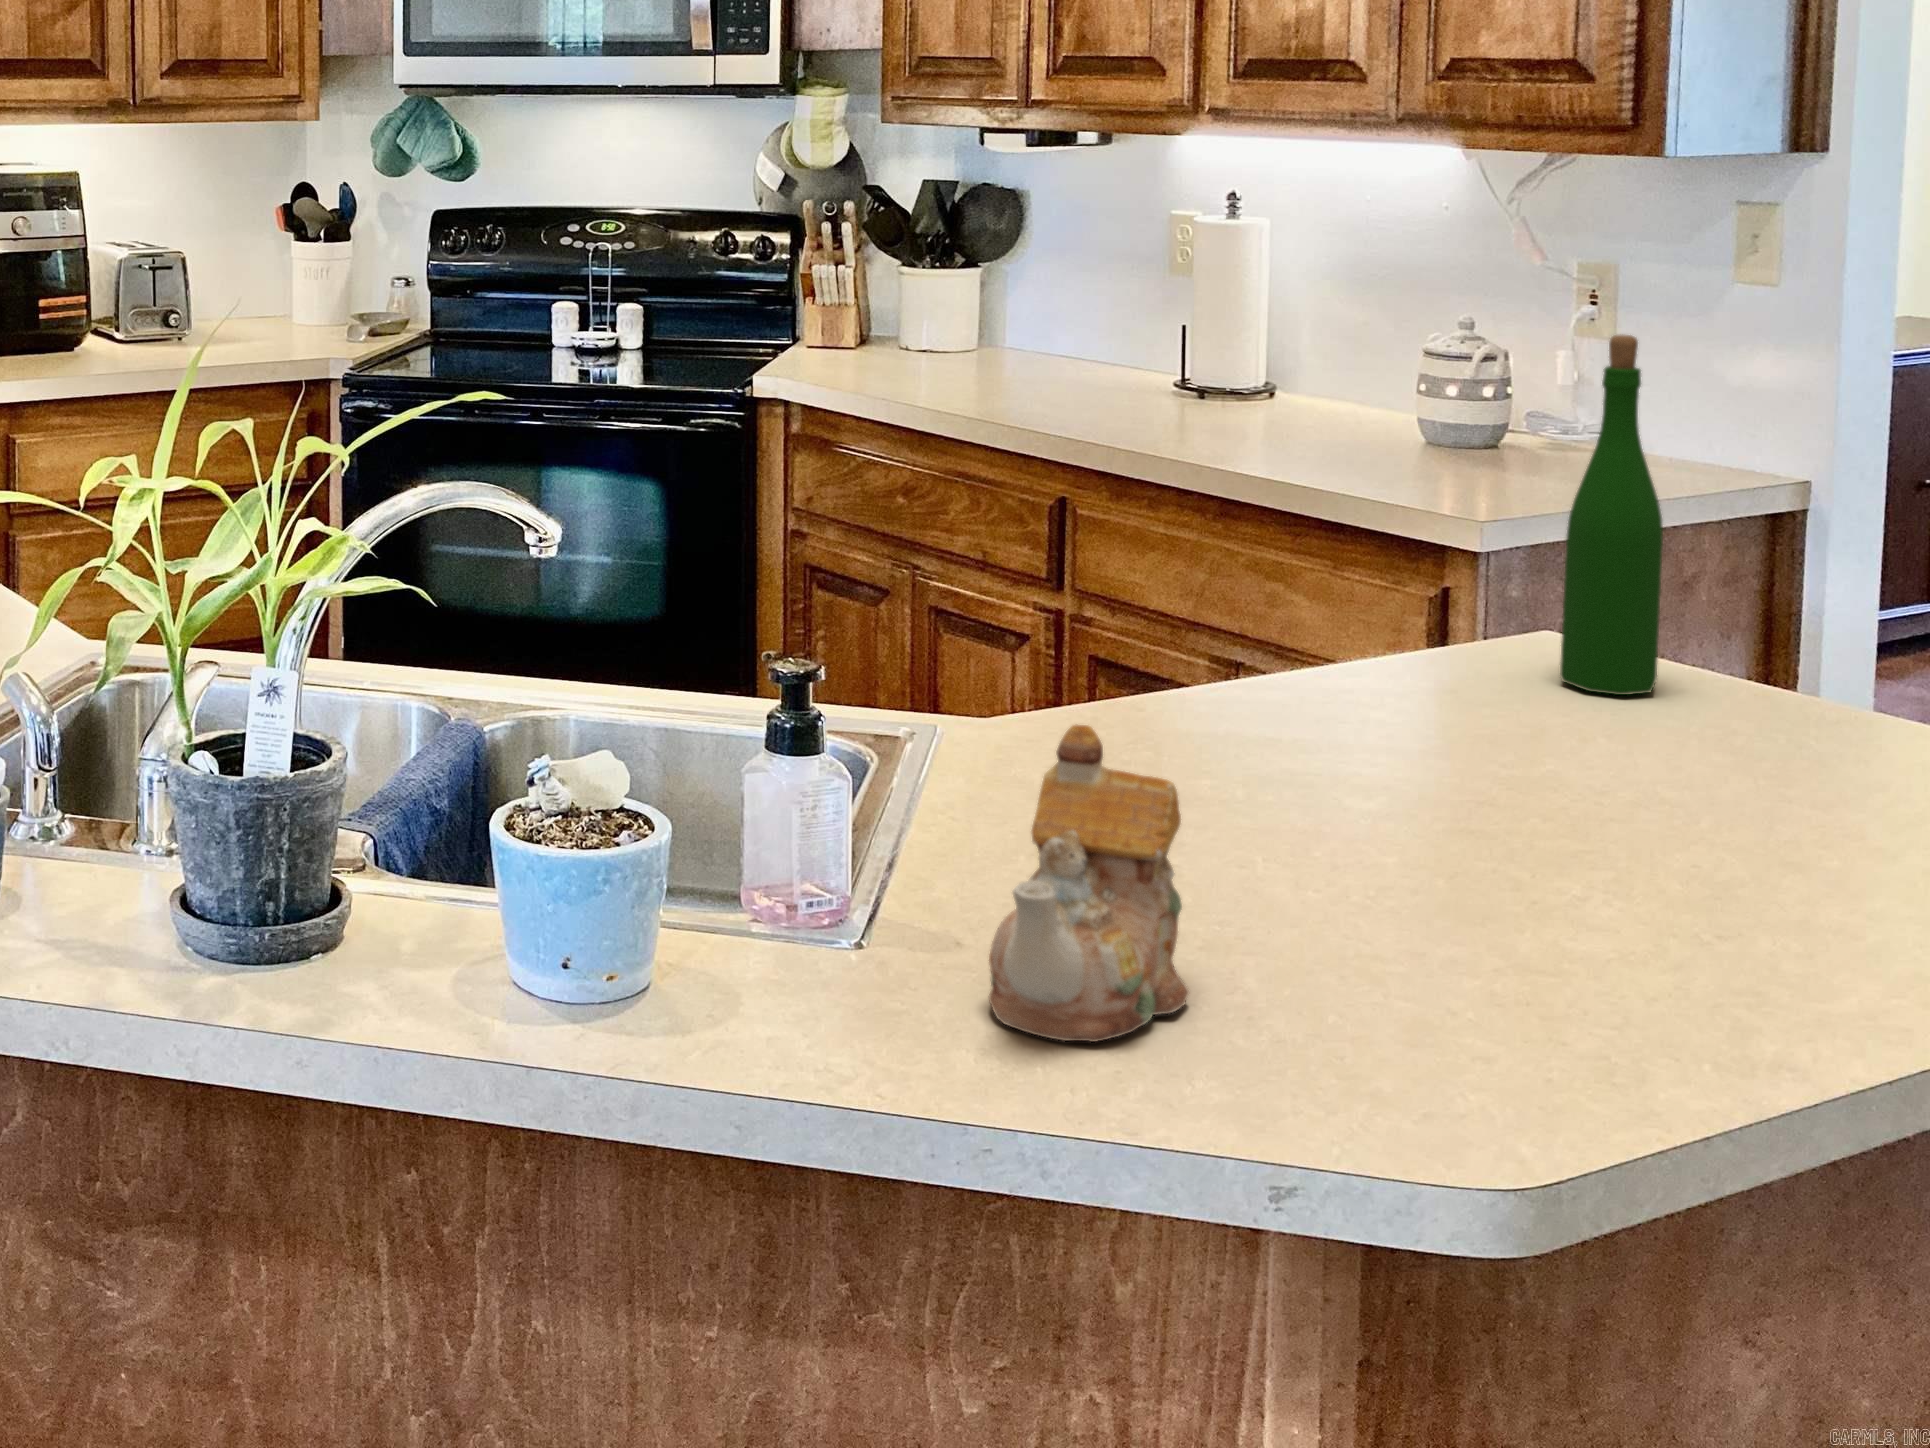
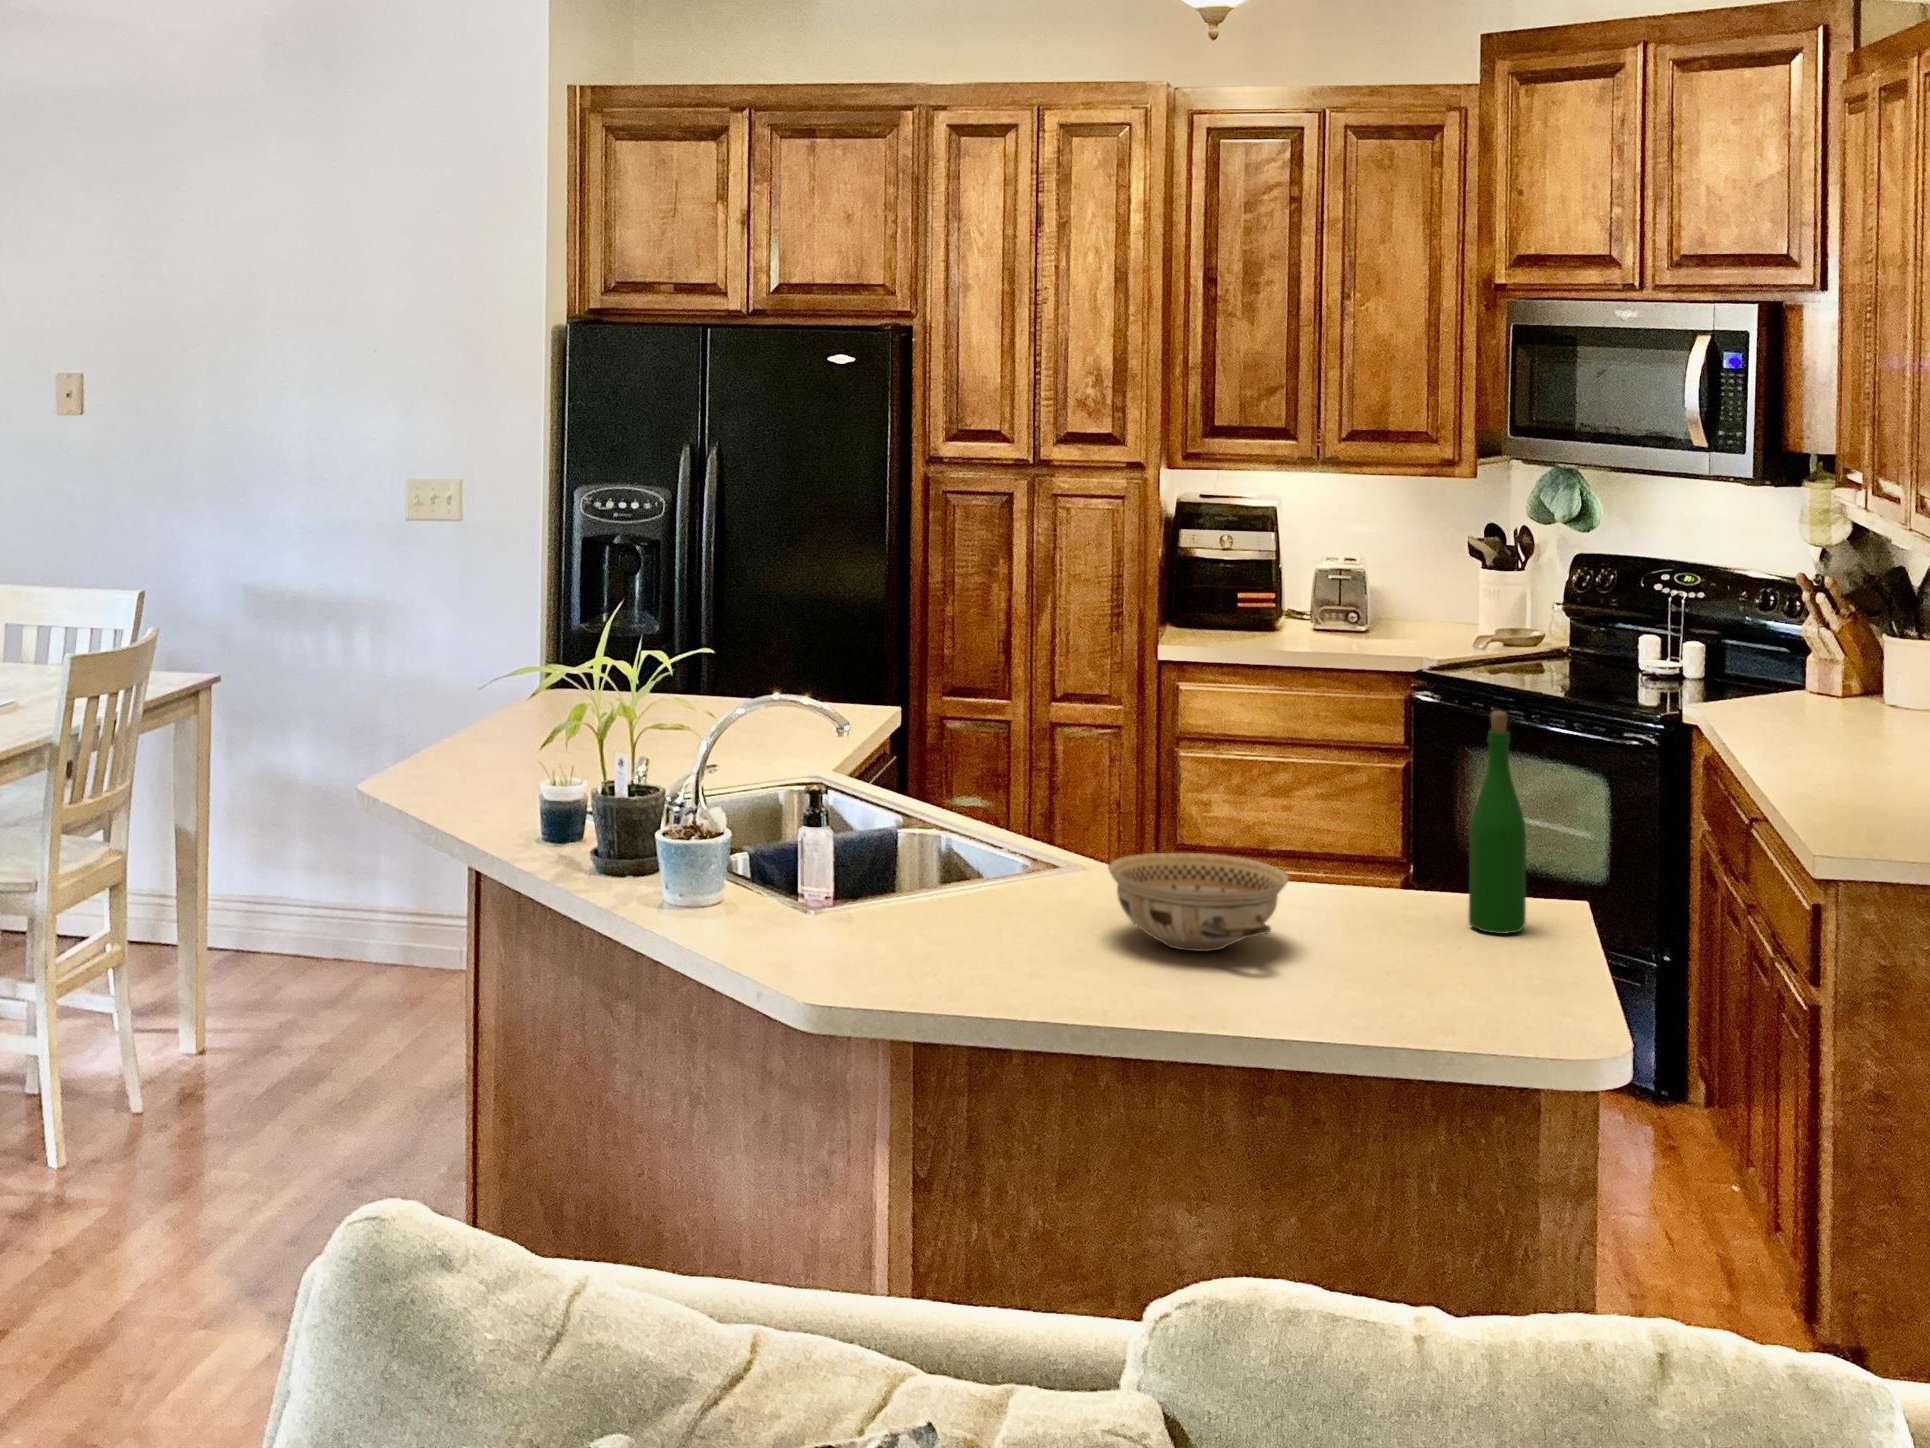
ceramic bowl: none [1269,649,1781,846] -> present [1108,853,1289,951]
teapot: present [989,725,1189,1042] -> none [769,818,908,941]

